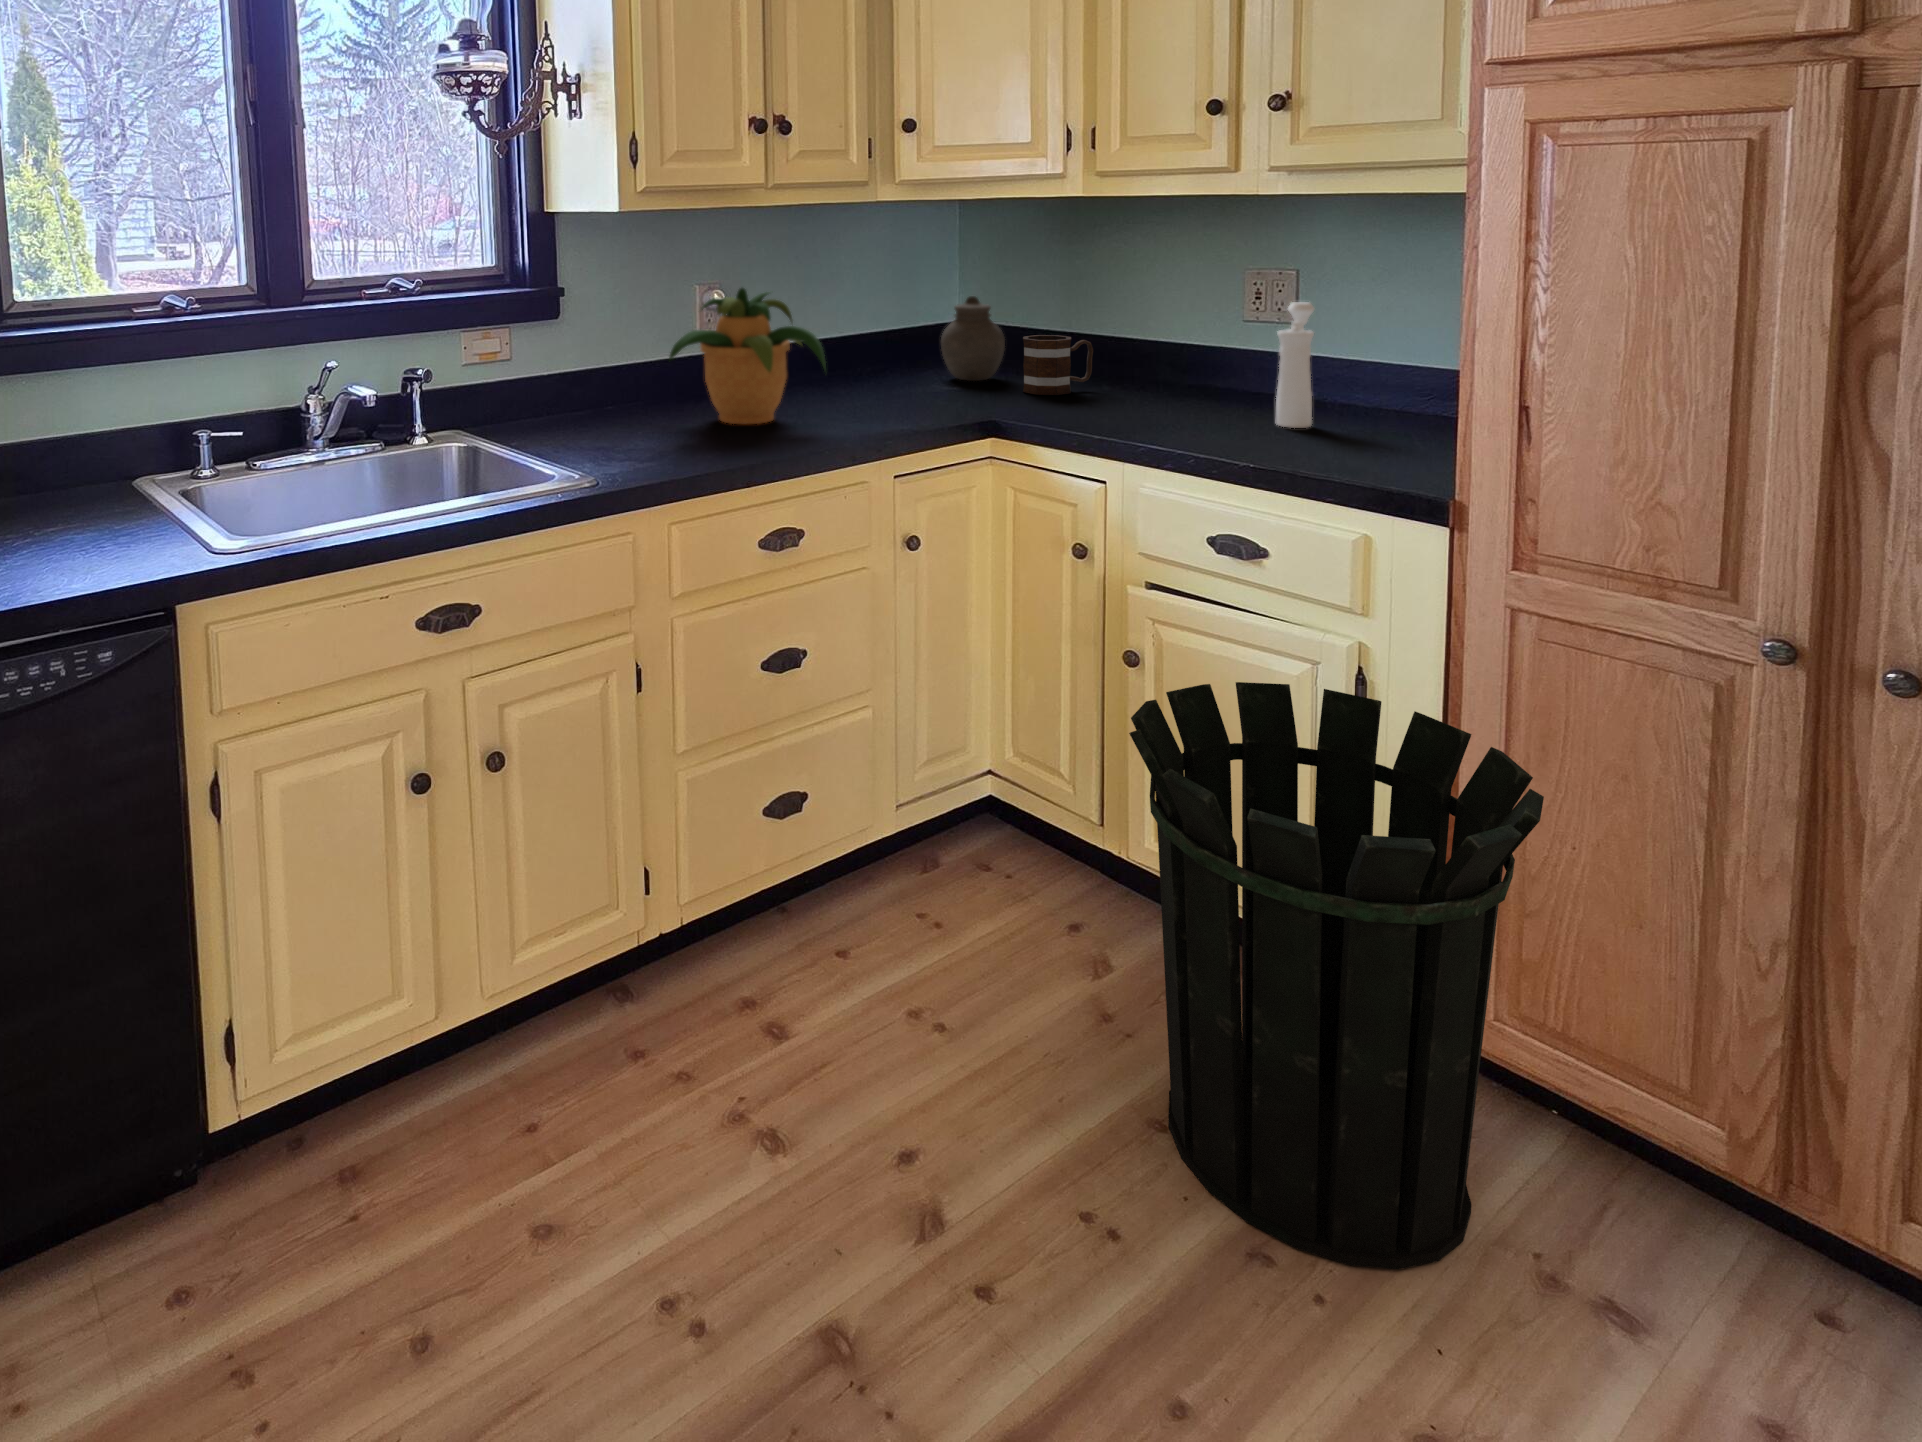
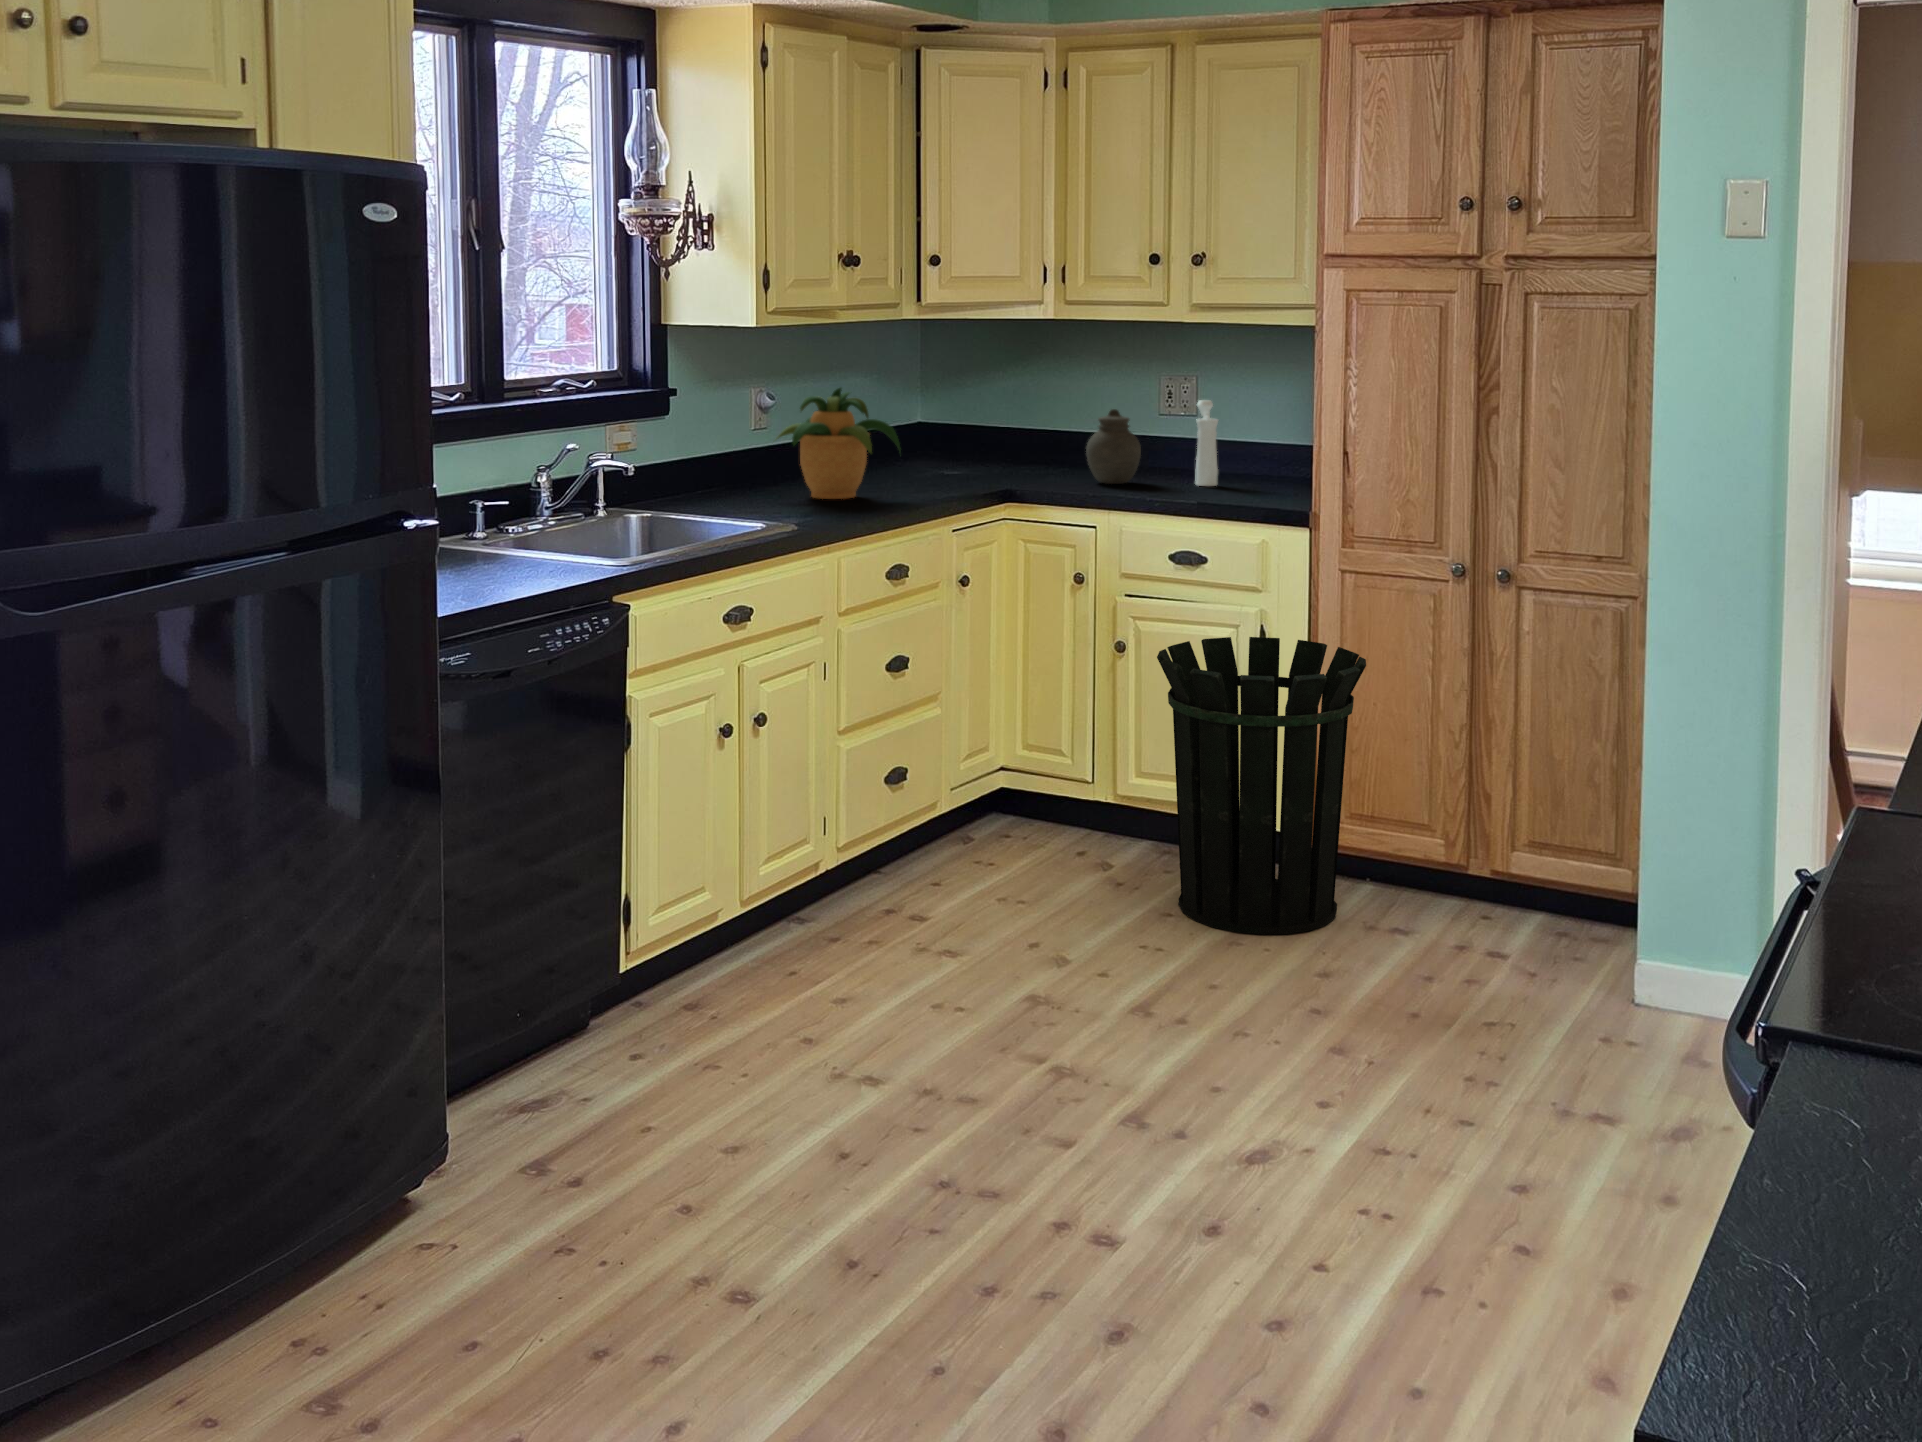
jar: present [941,296,1005,381] -> present [1086,409,1141,484]
mug: present [1023,335,1093,395] -> none [1007,430,1057,476]

